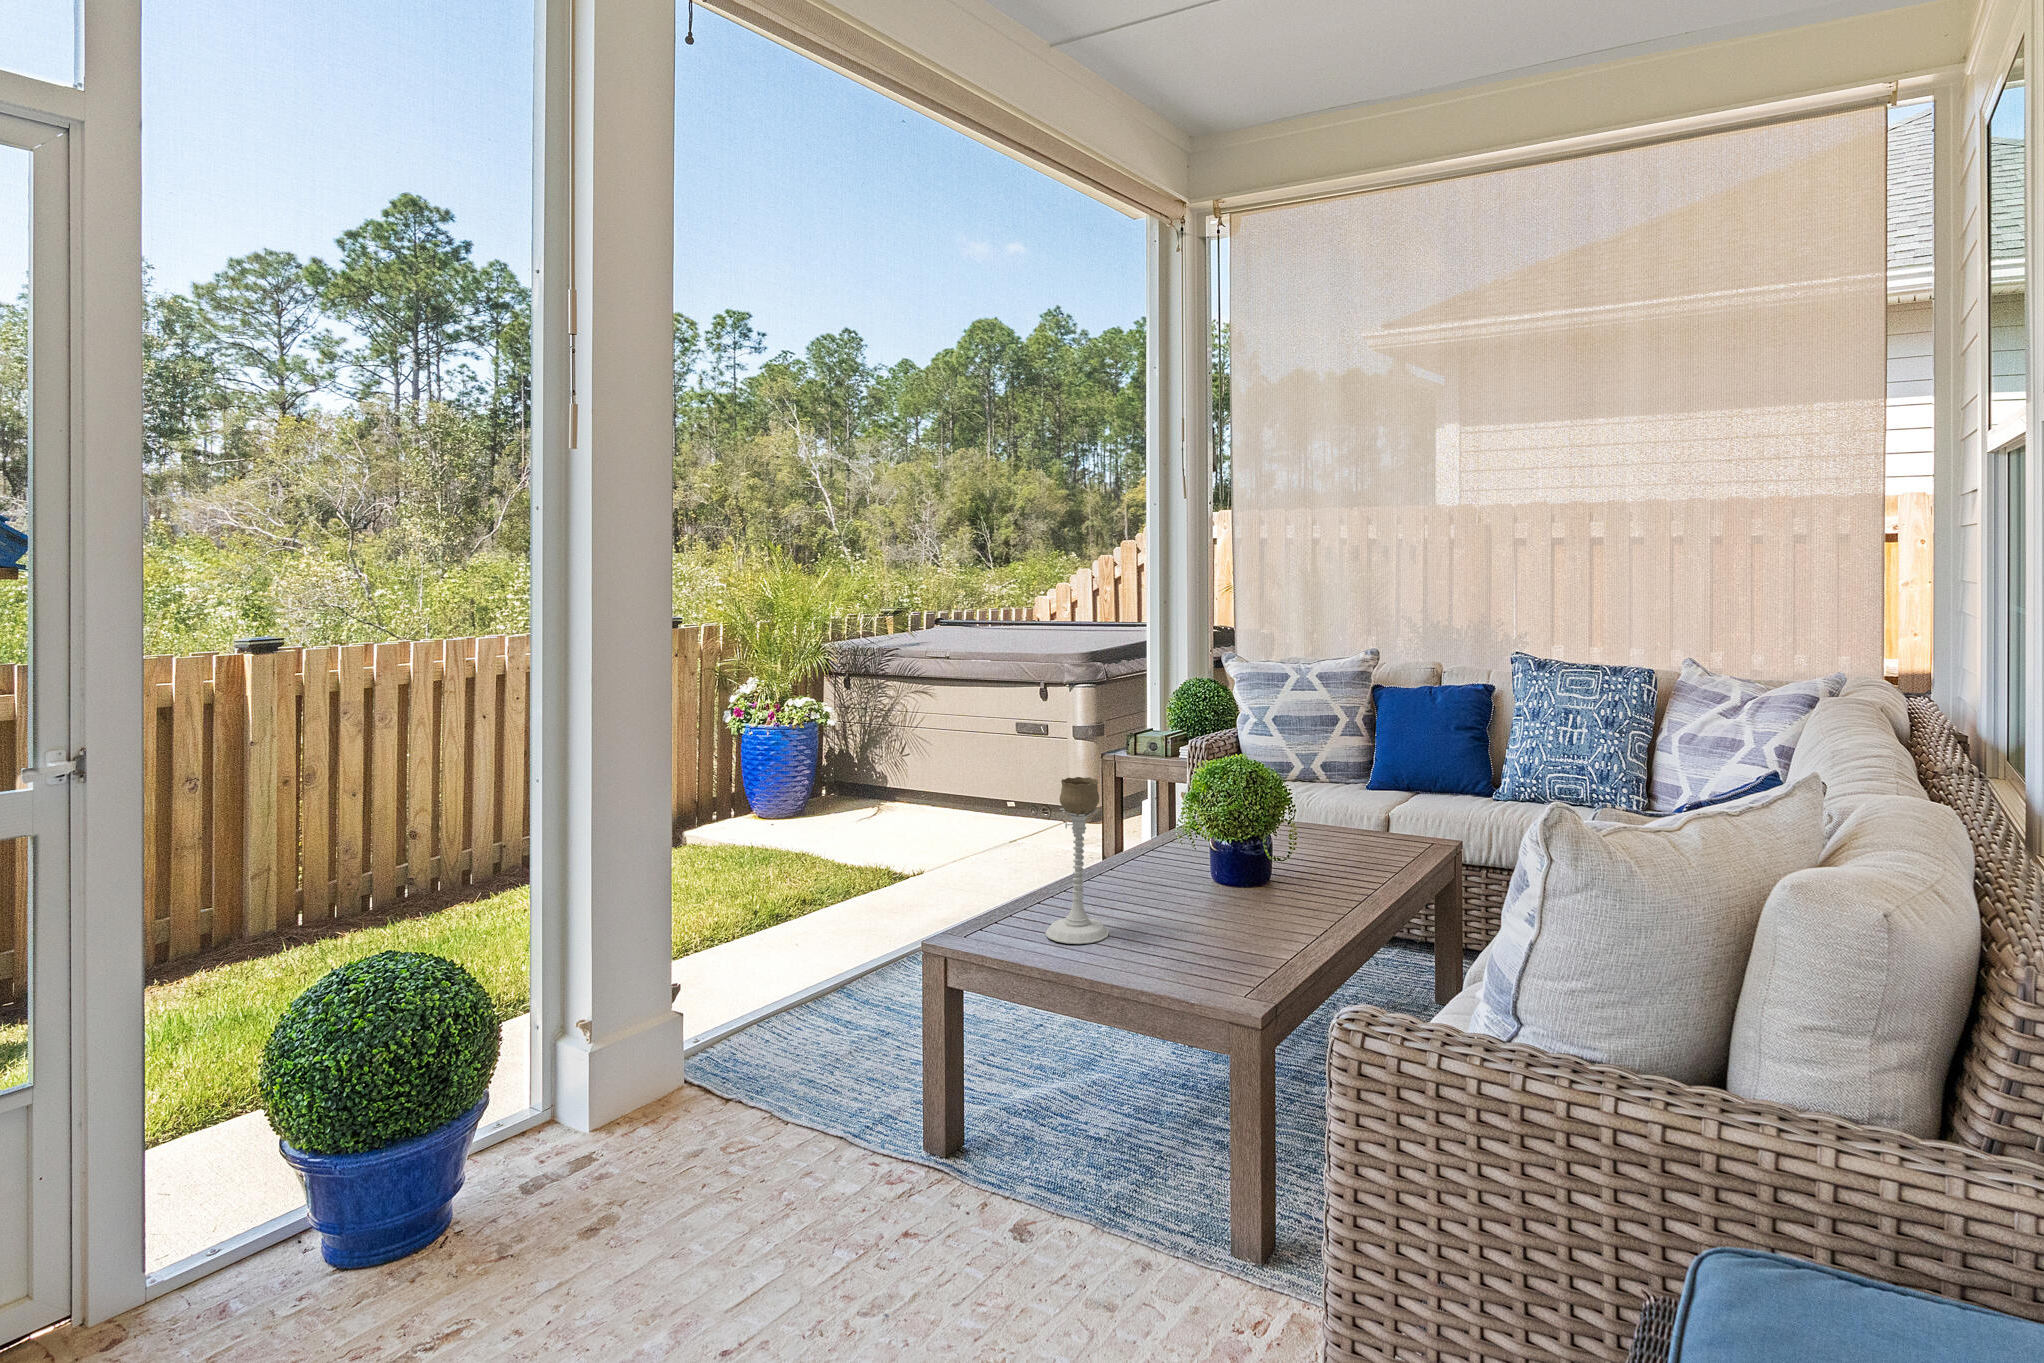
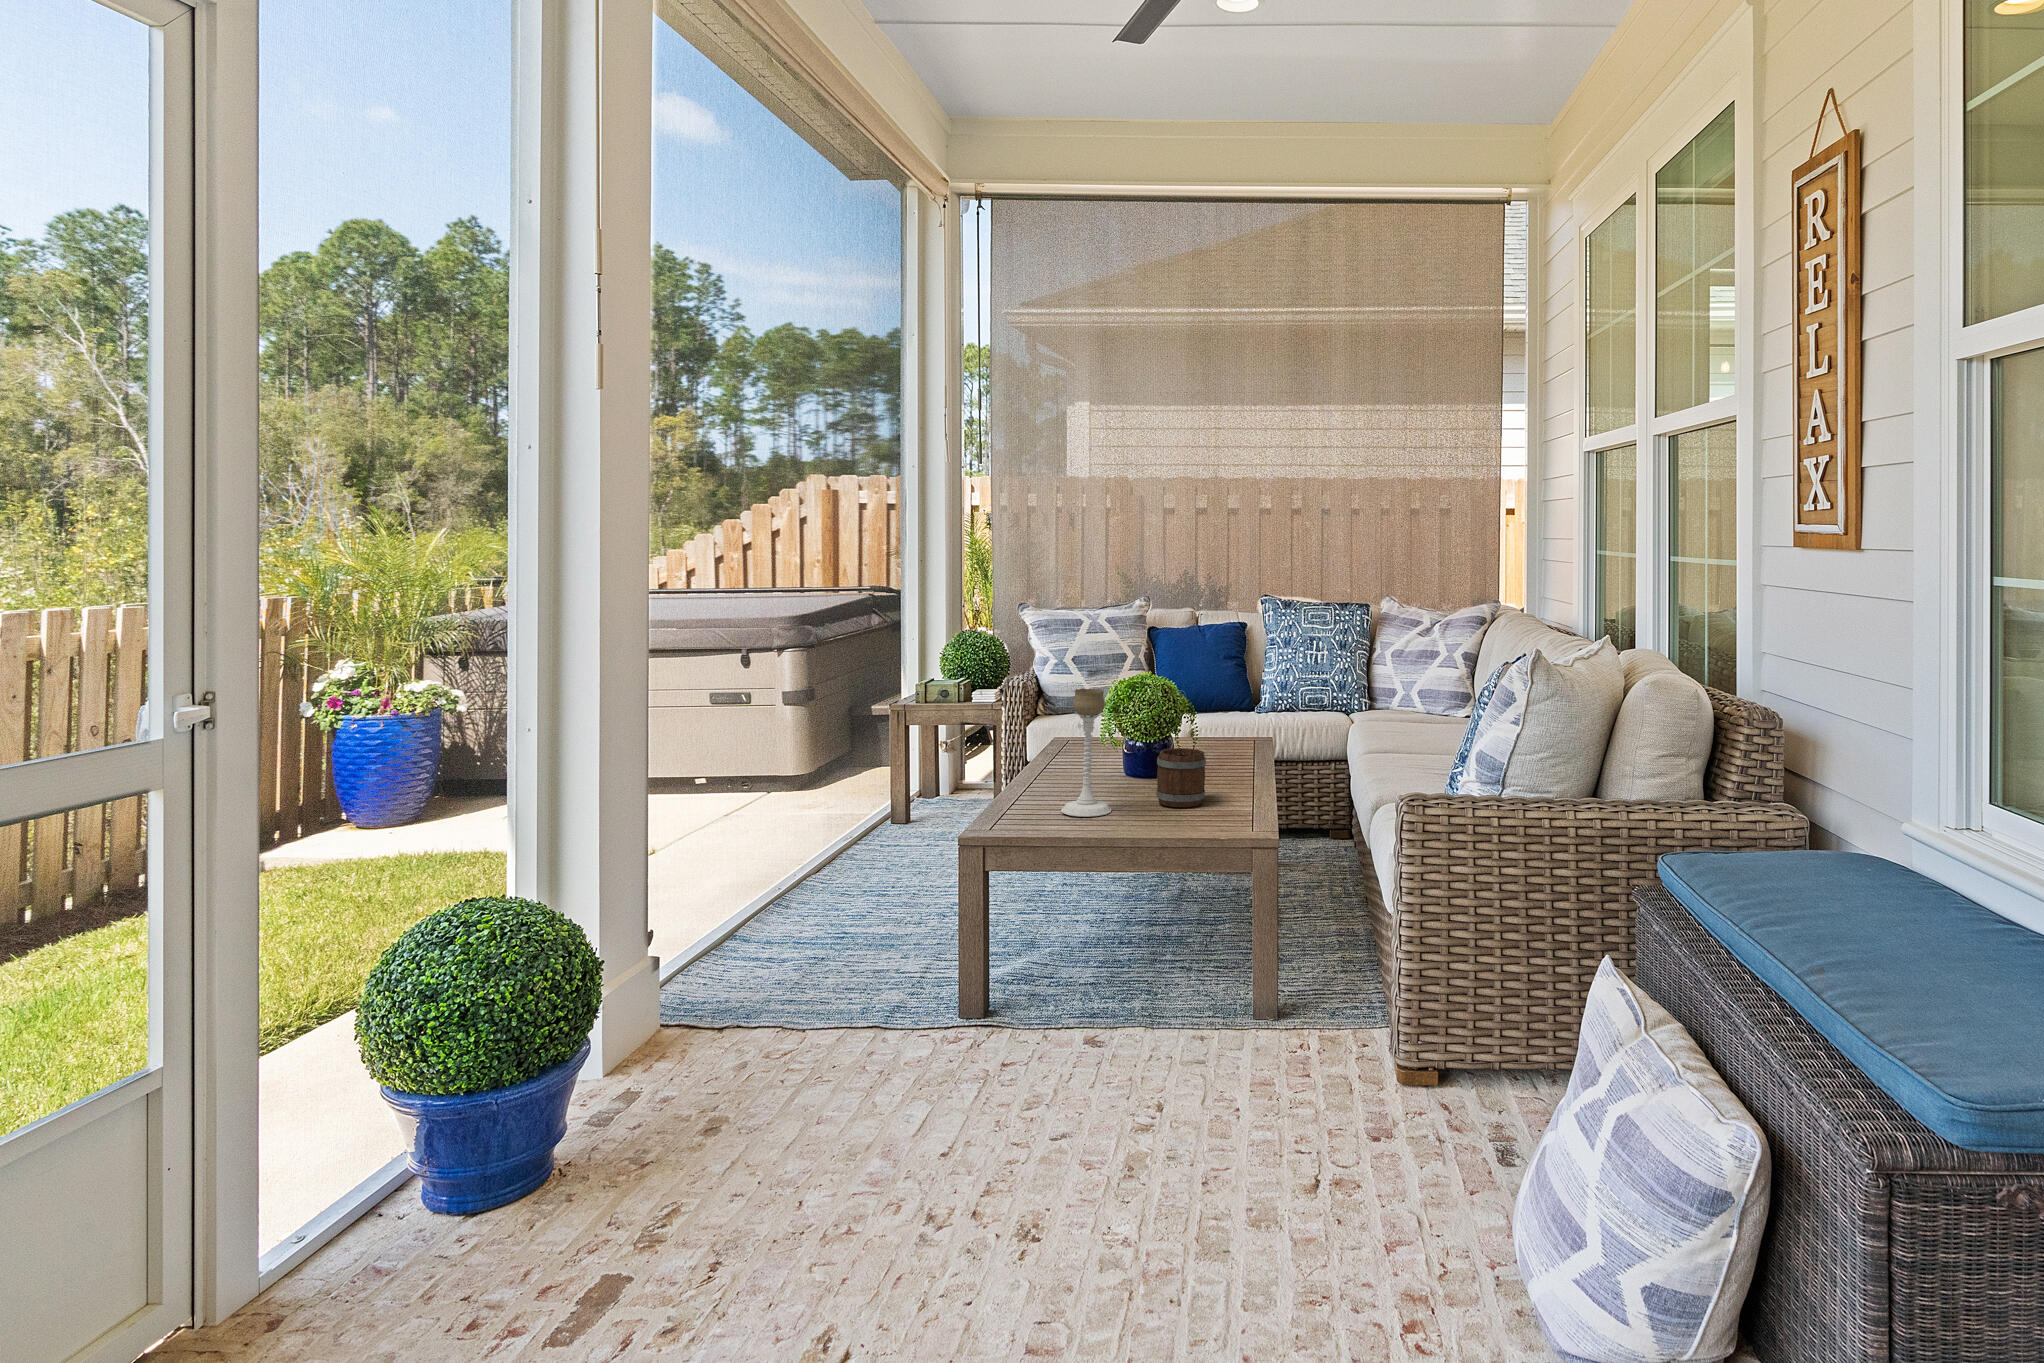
mug: none [1170,863,1245,947] -> present [1156,748,1206,807]

